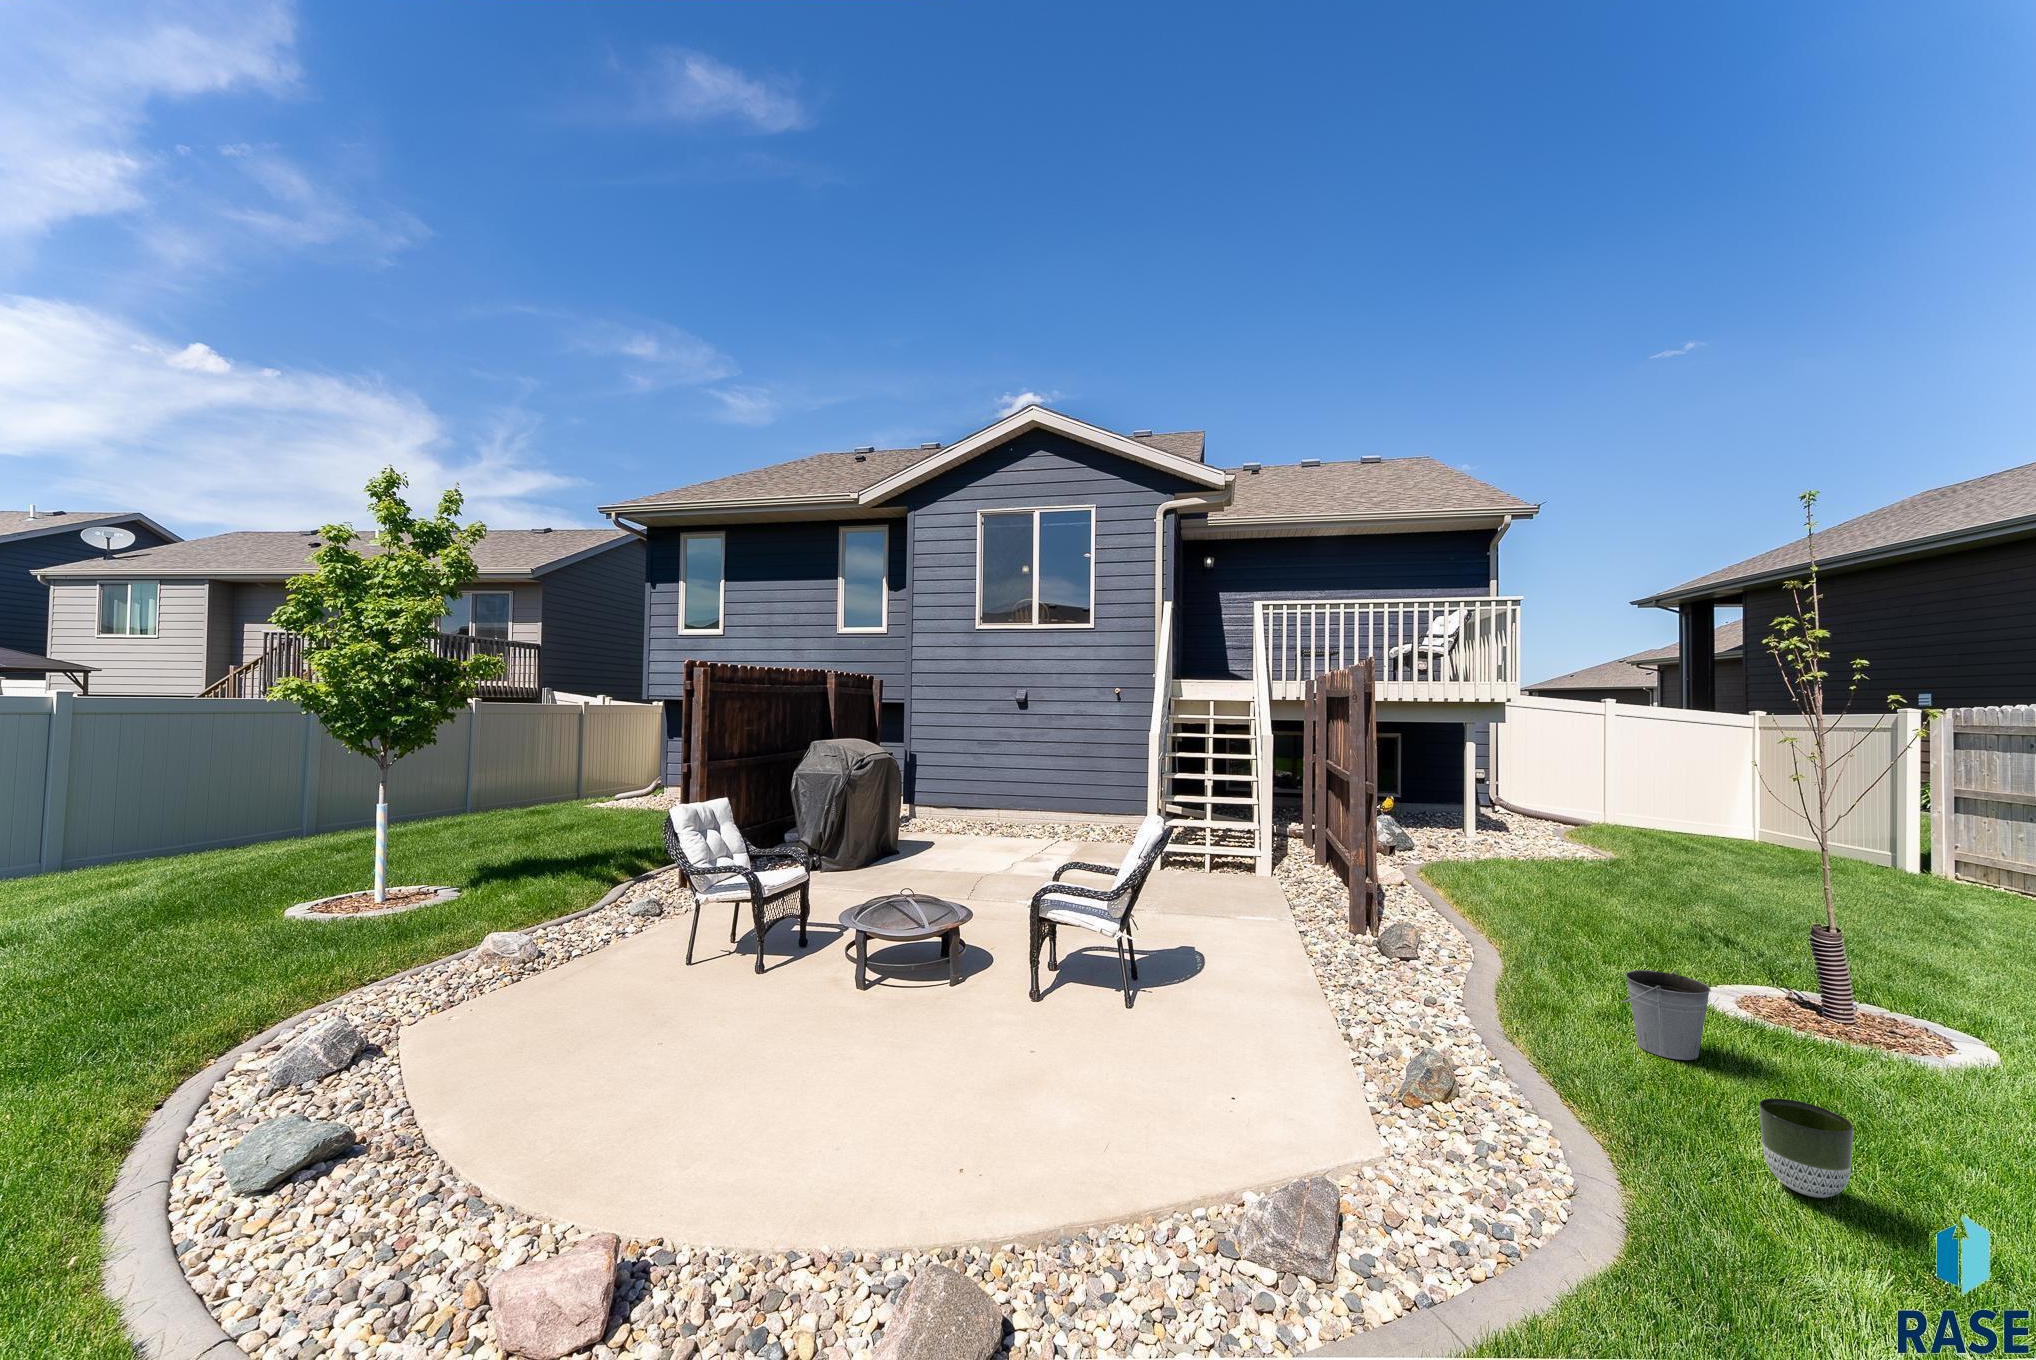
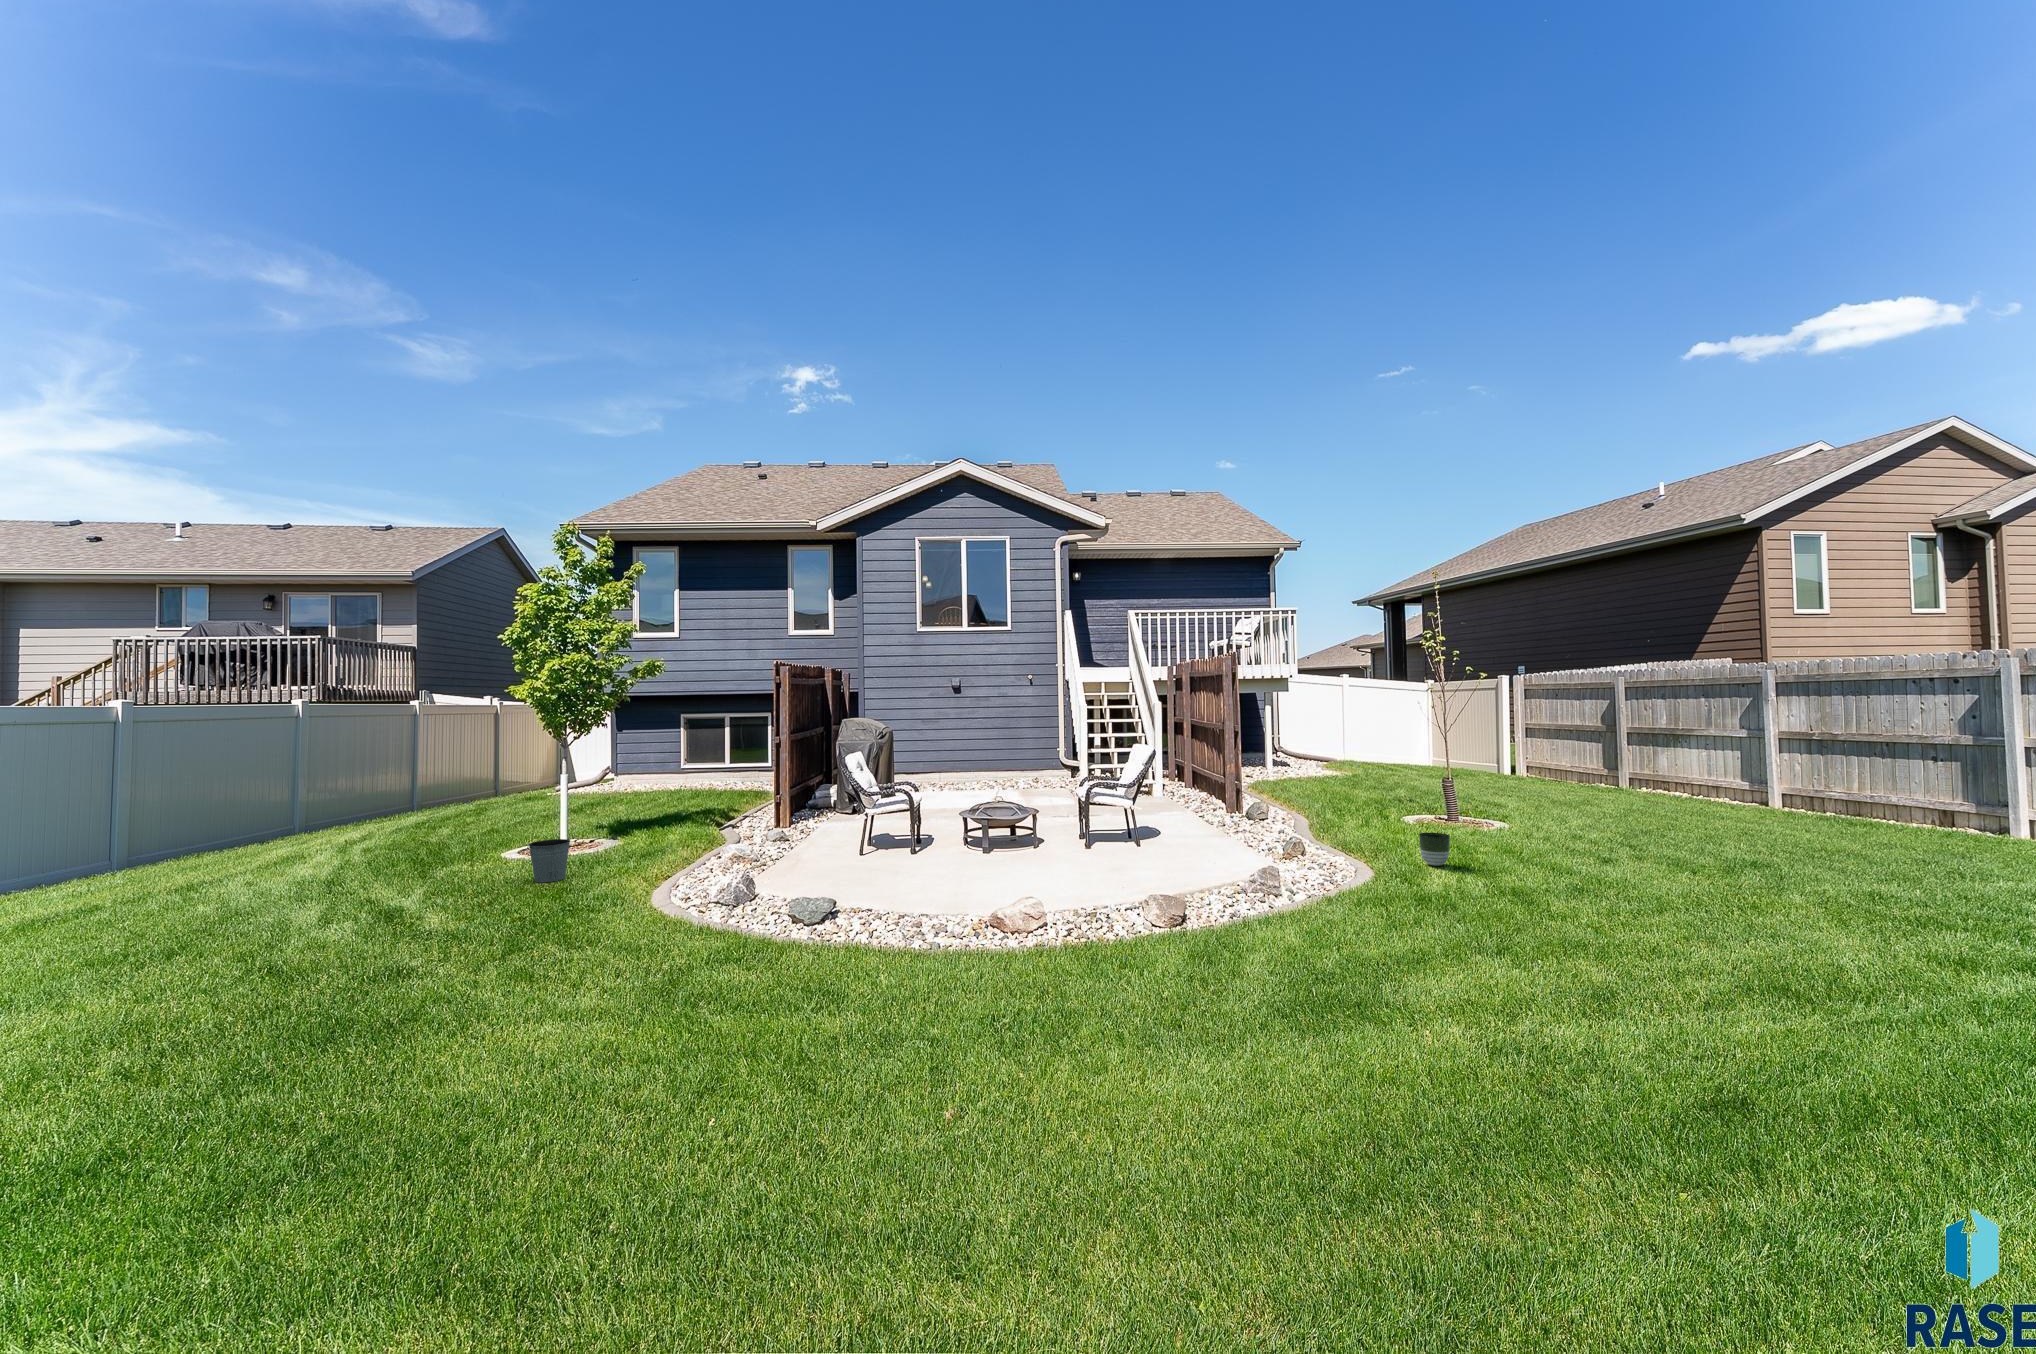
bucket: present [1622,970,1711,1060] -> present [527,838,570,882]

